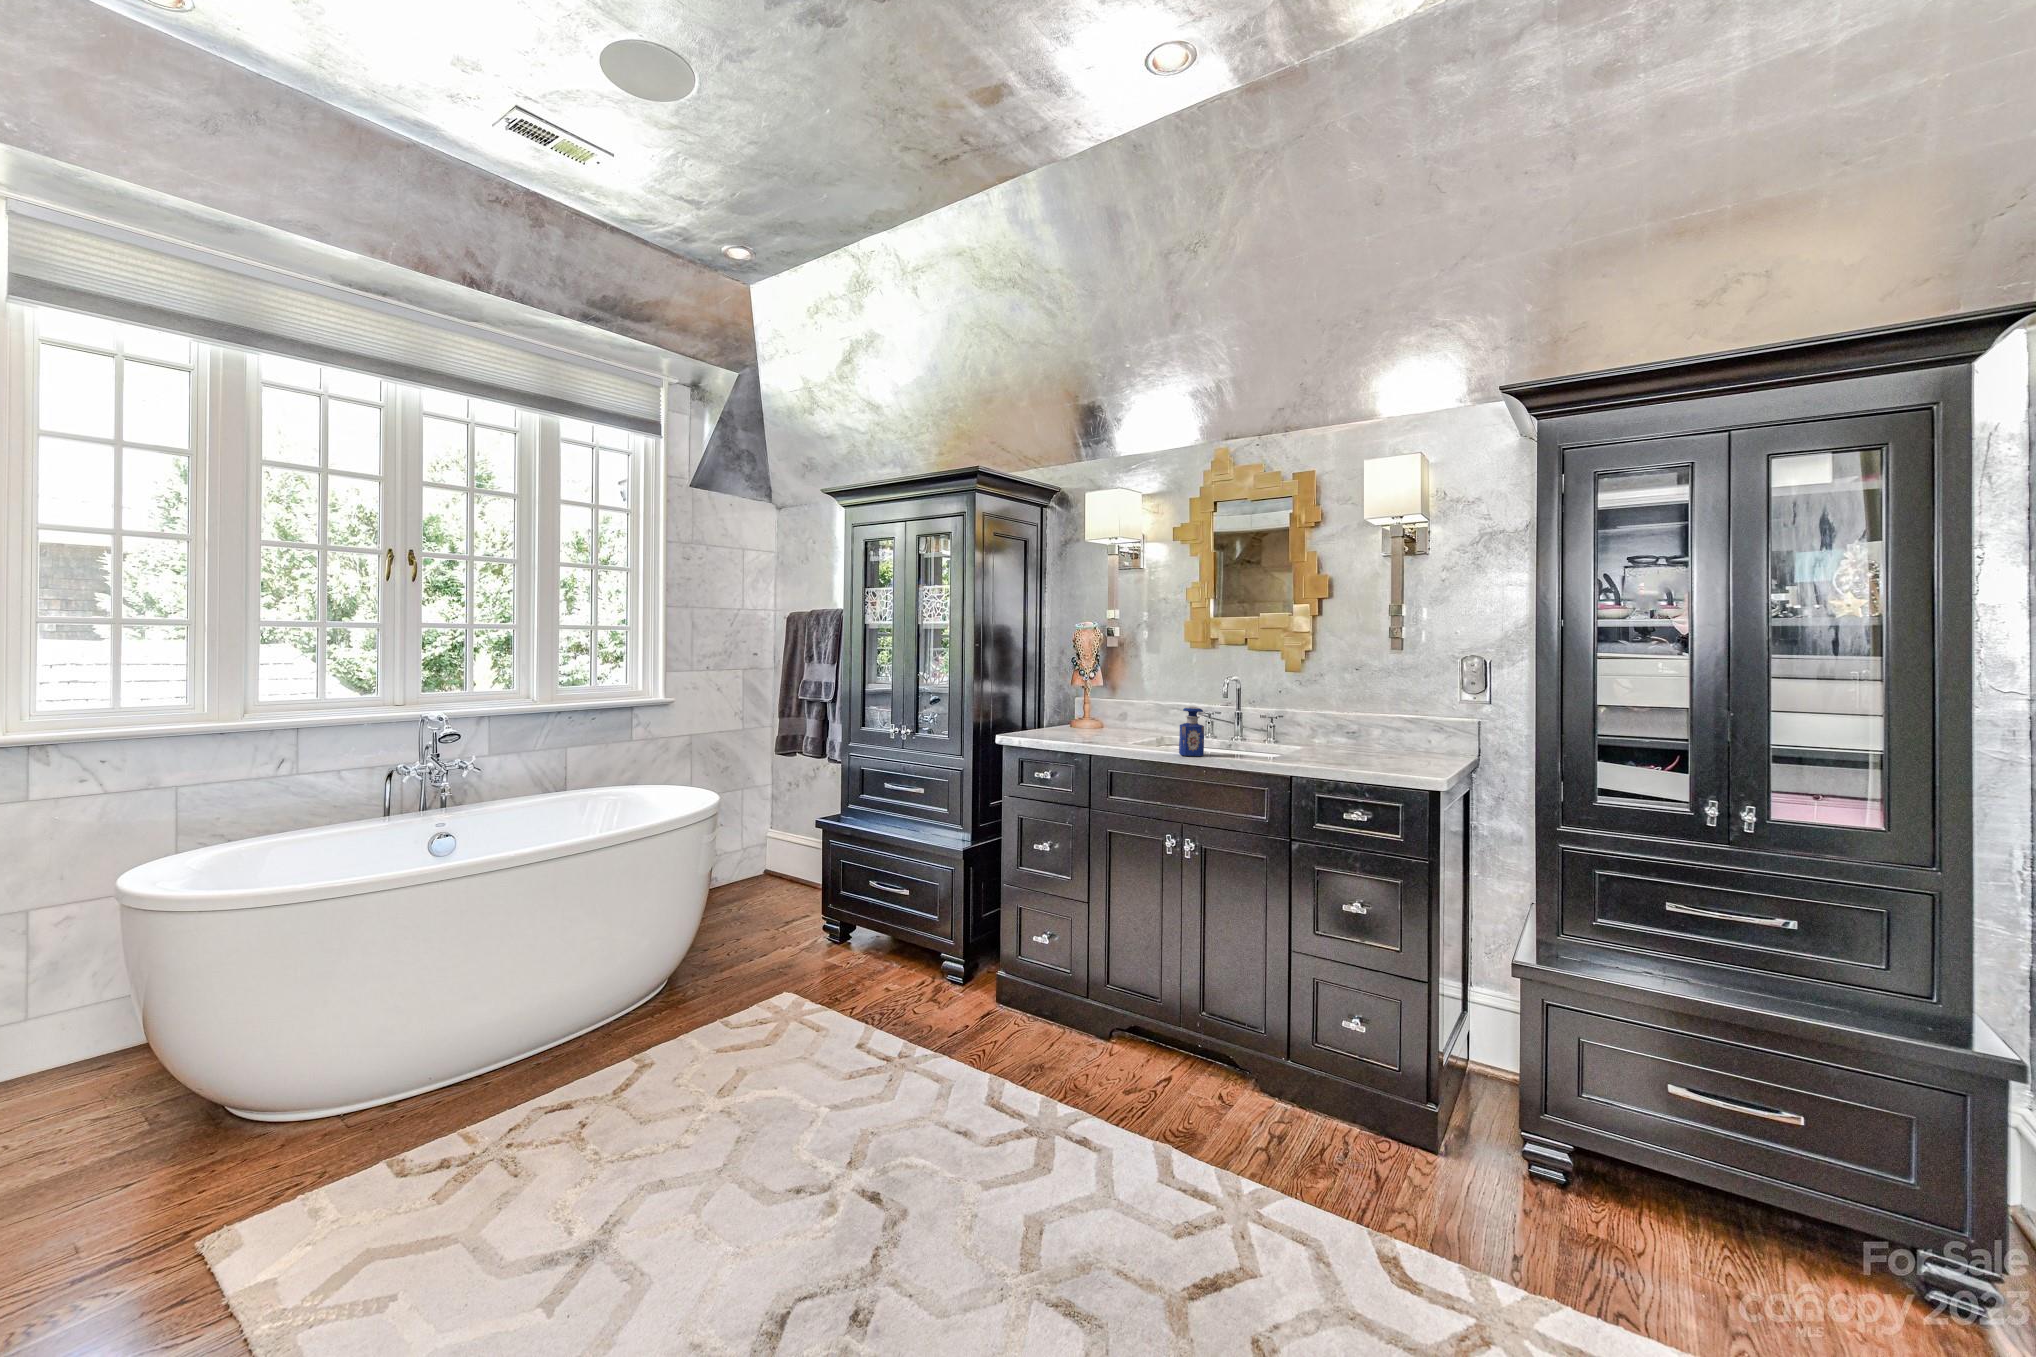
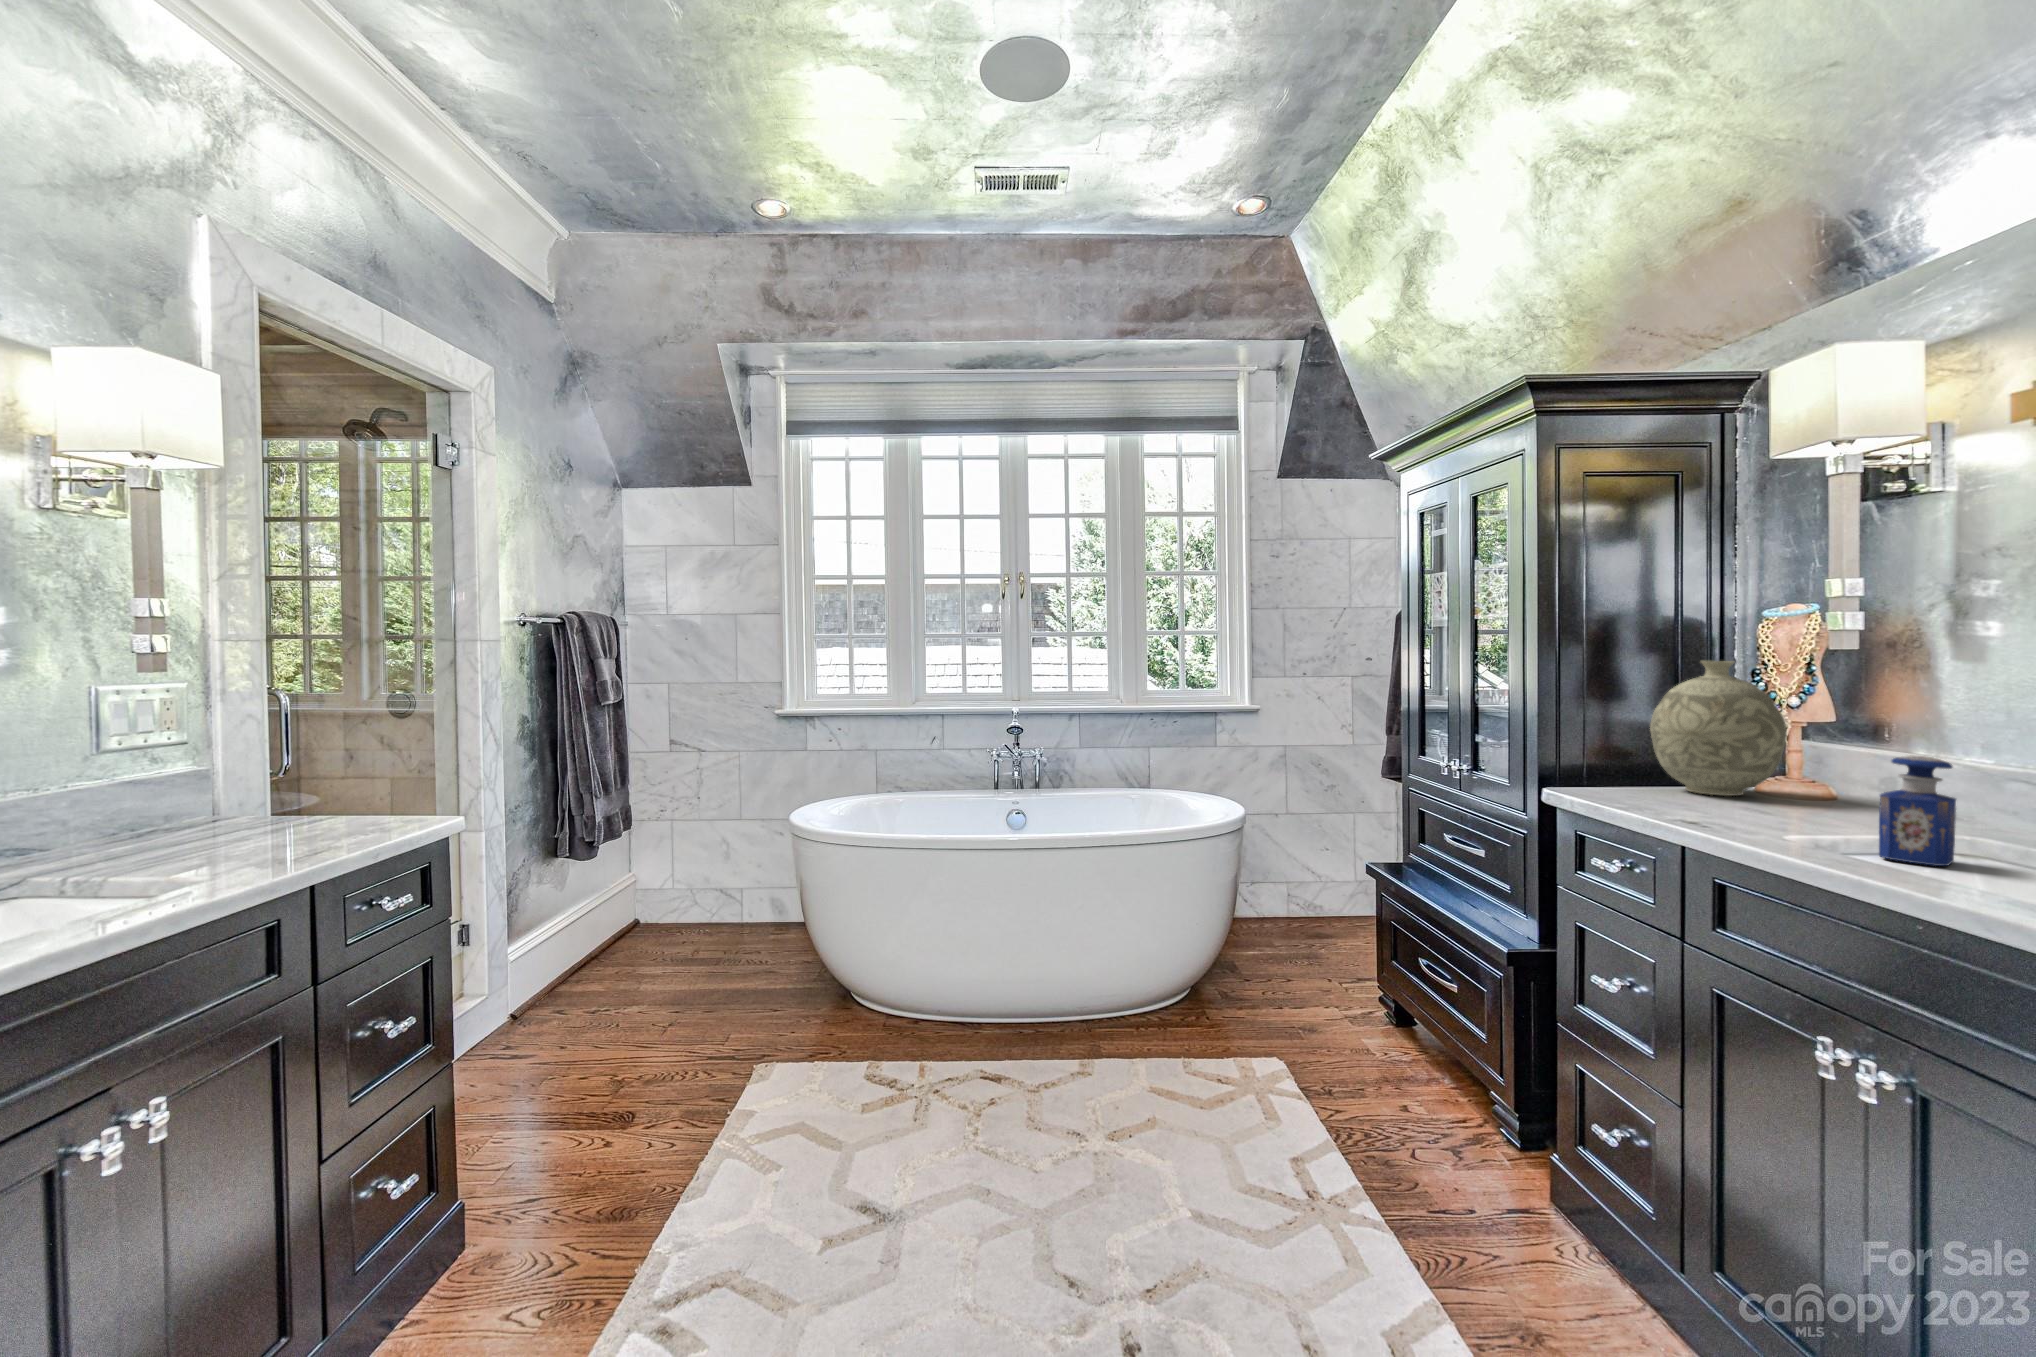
decorative vase: none [1041,661,1102,738] -> present [1650,661,1787,796]

